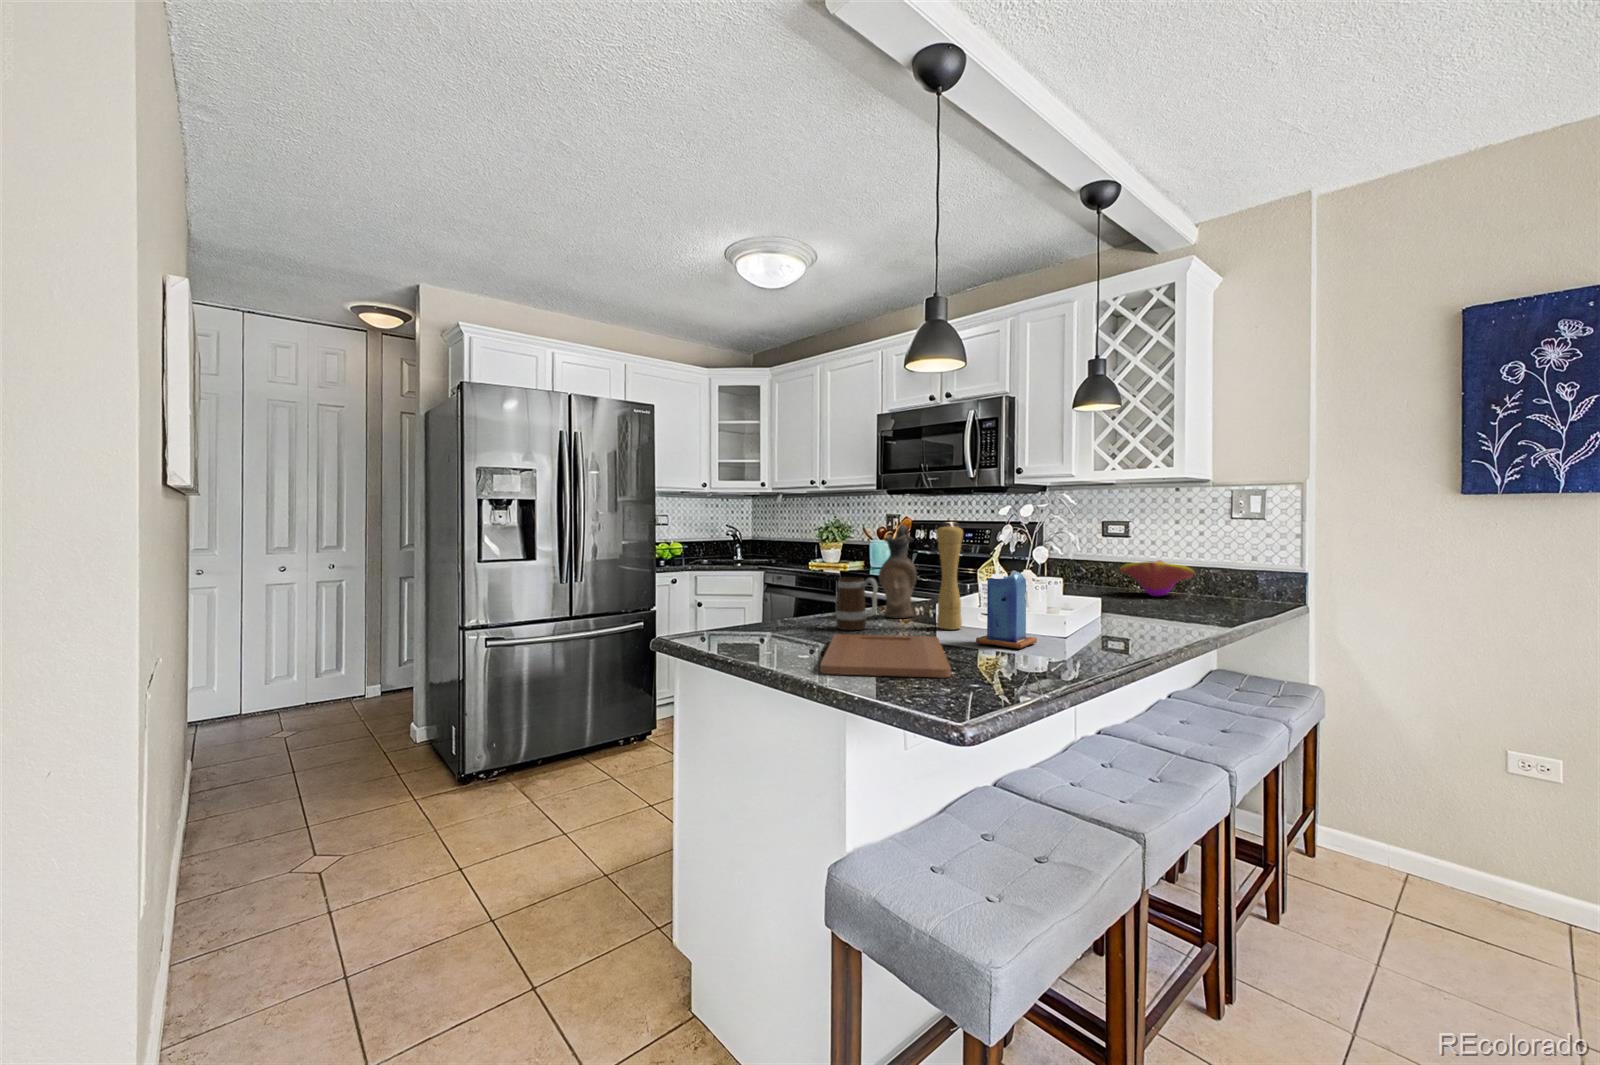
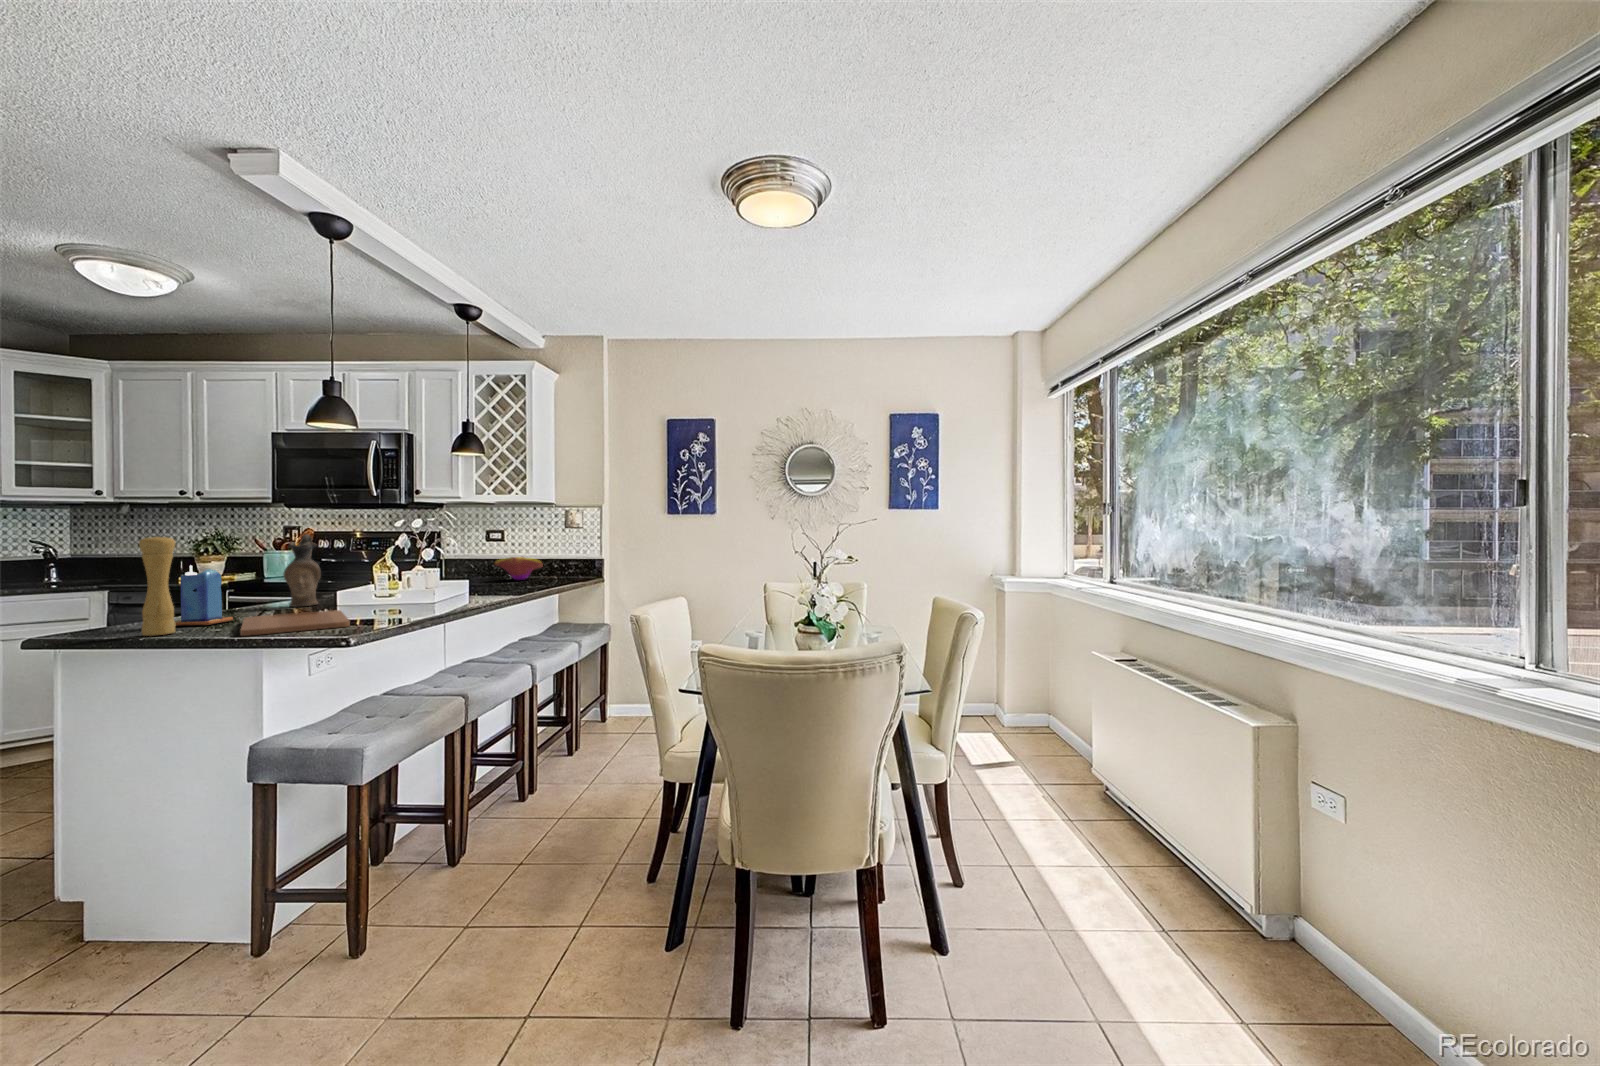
pepper mill: present [936,525,963,630] -> present [139,536,175,636]
candle: present [976,565,1037,649] -> present [175,565,233,626]
mug: present [836,577,878,630] -> none [242,574,285,617]

